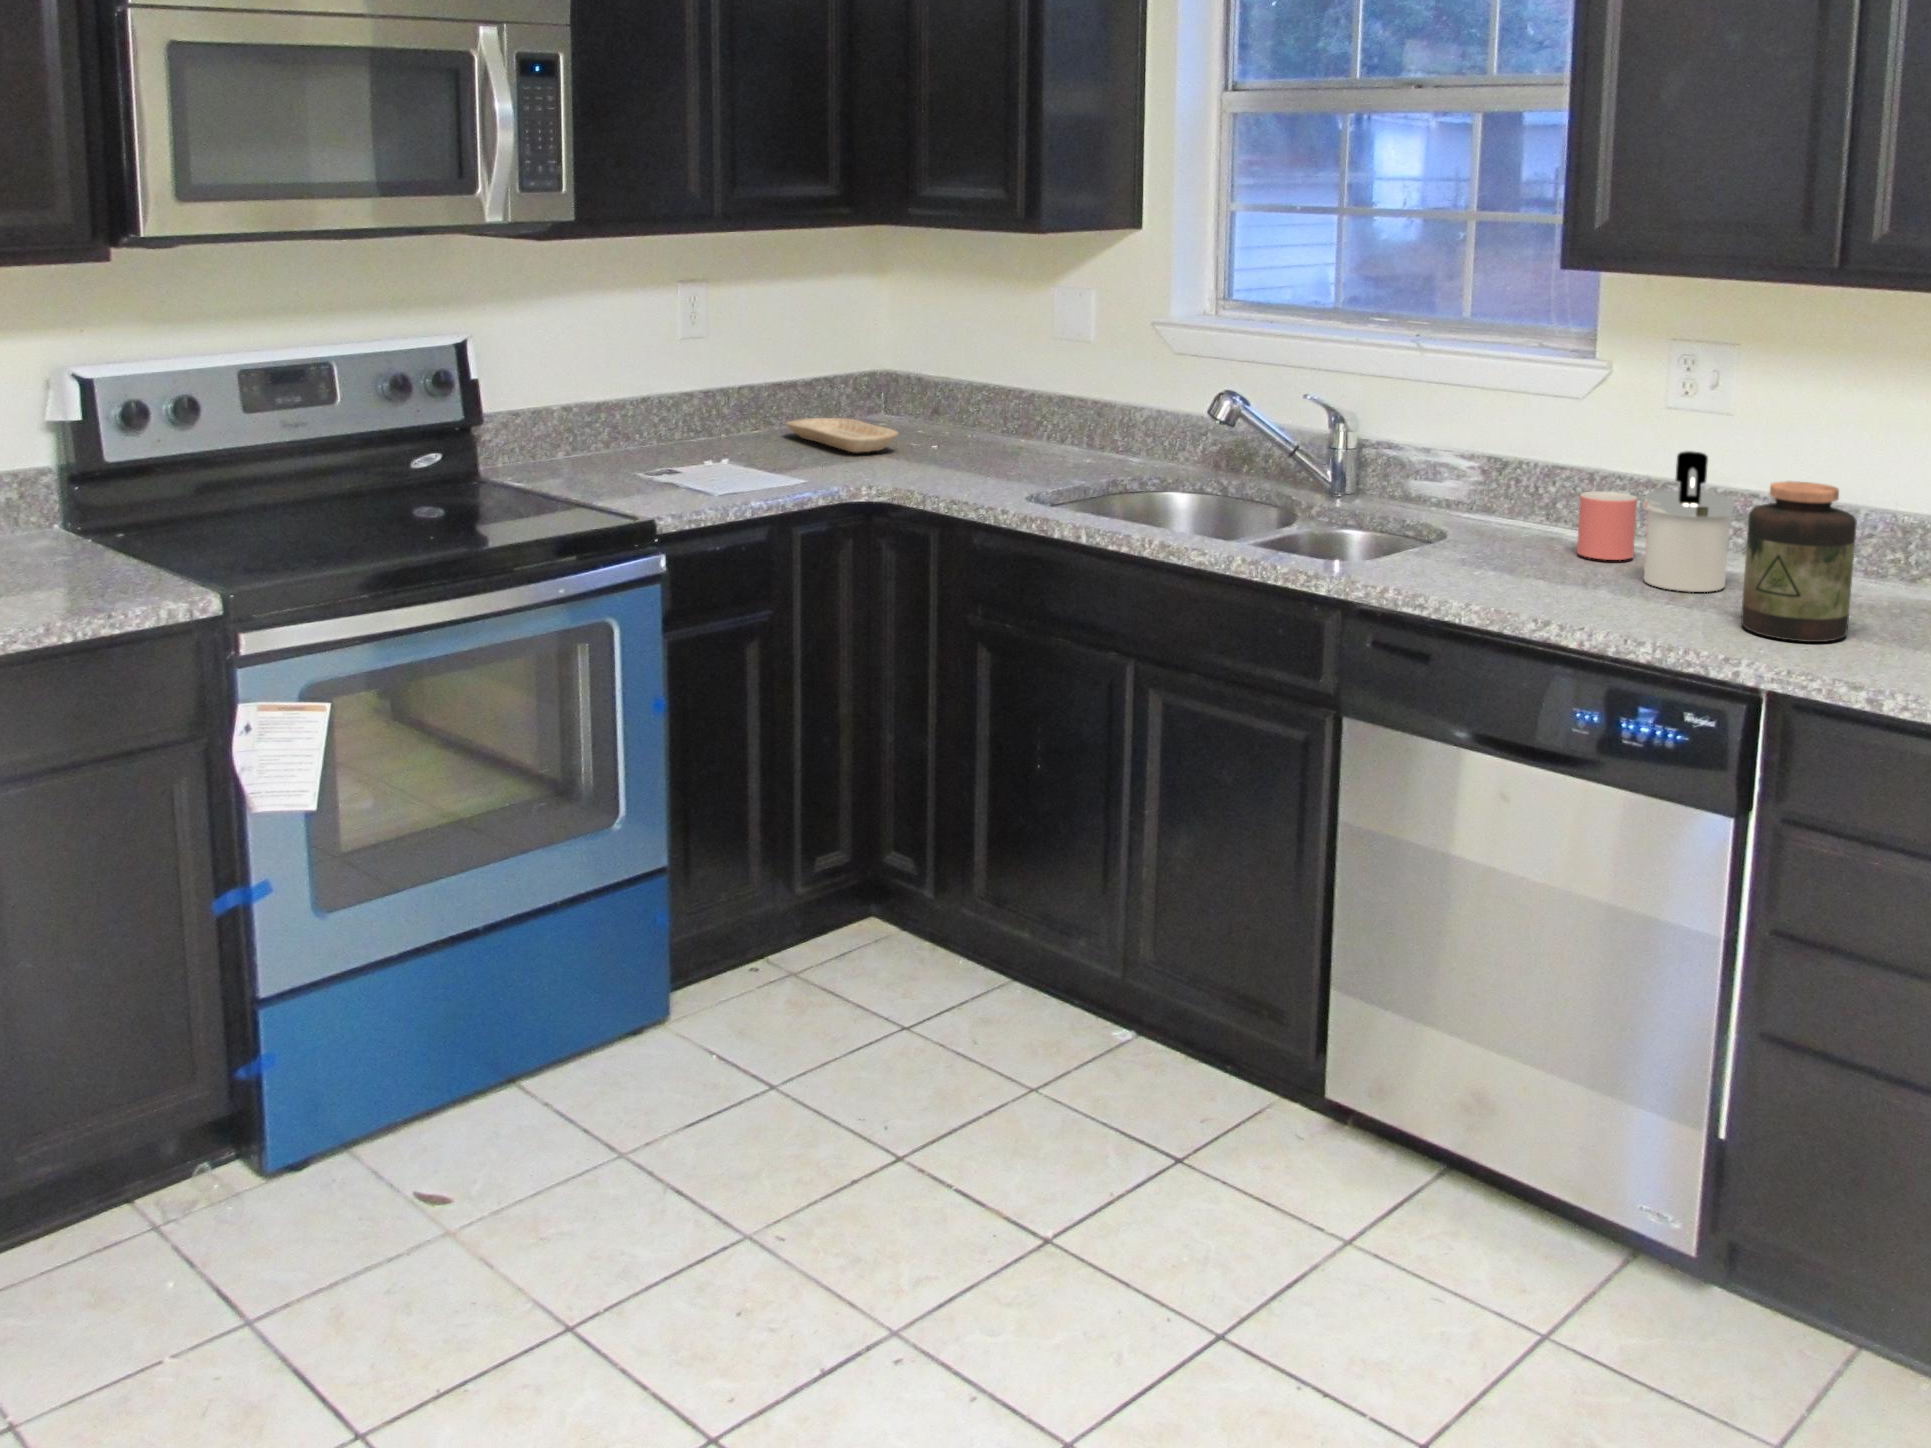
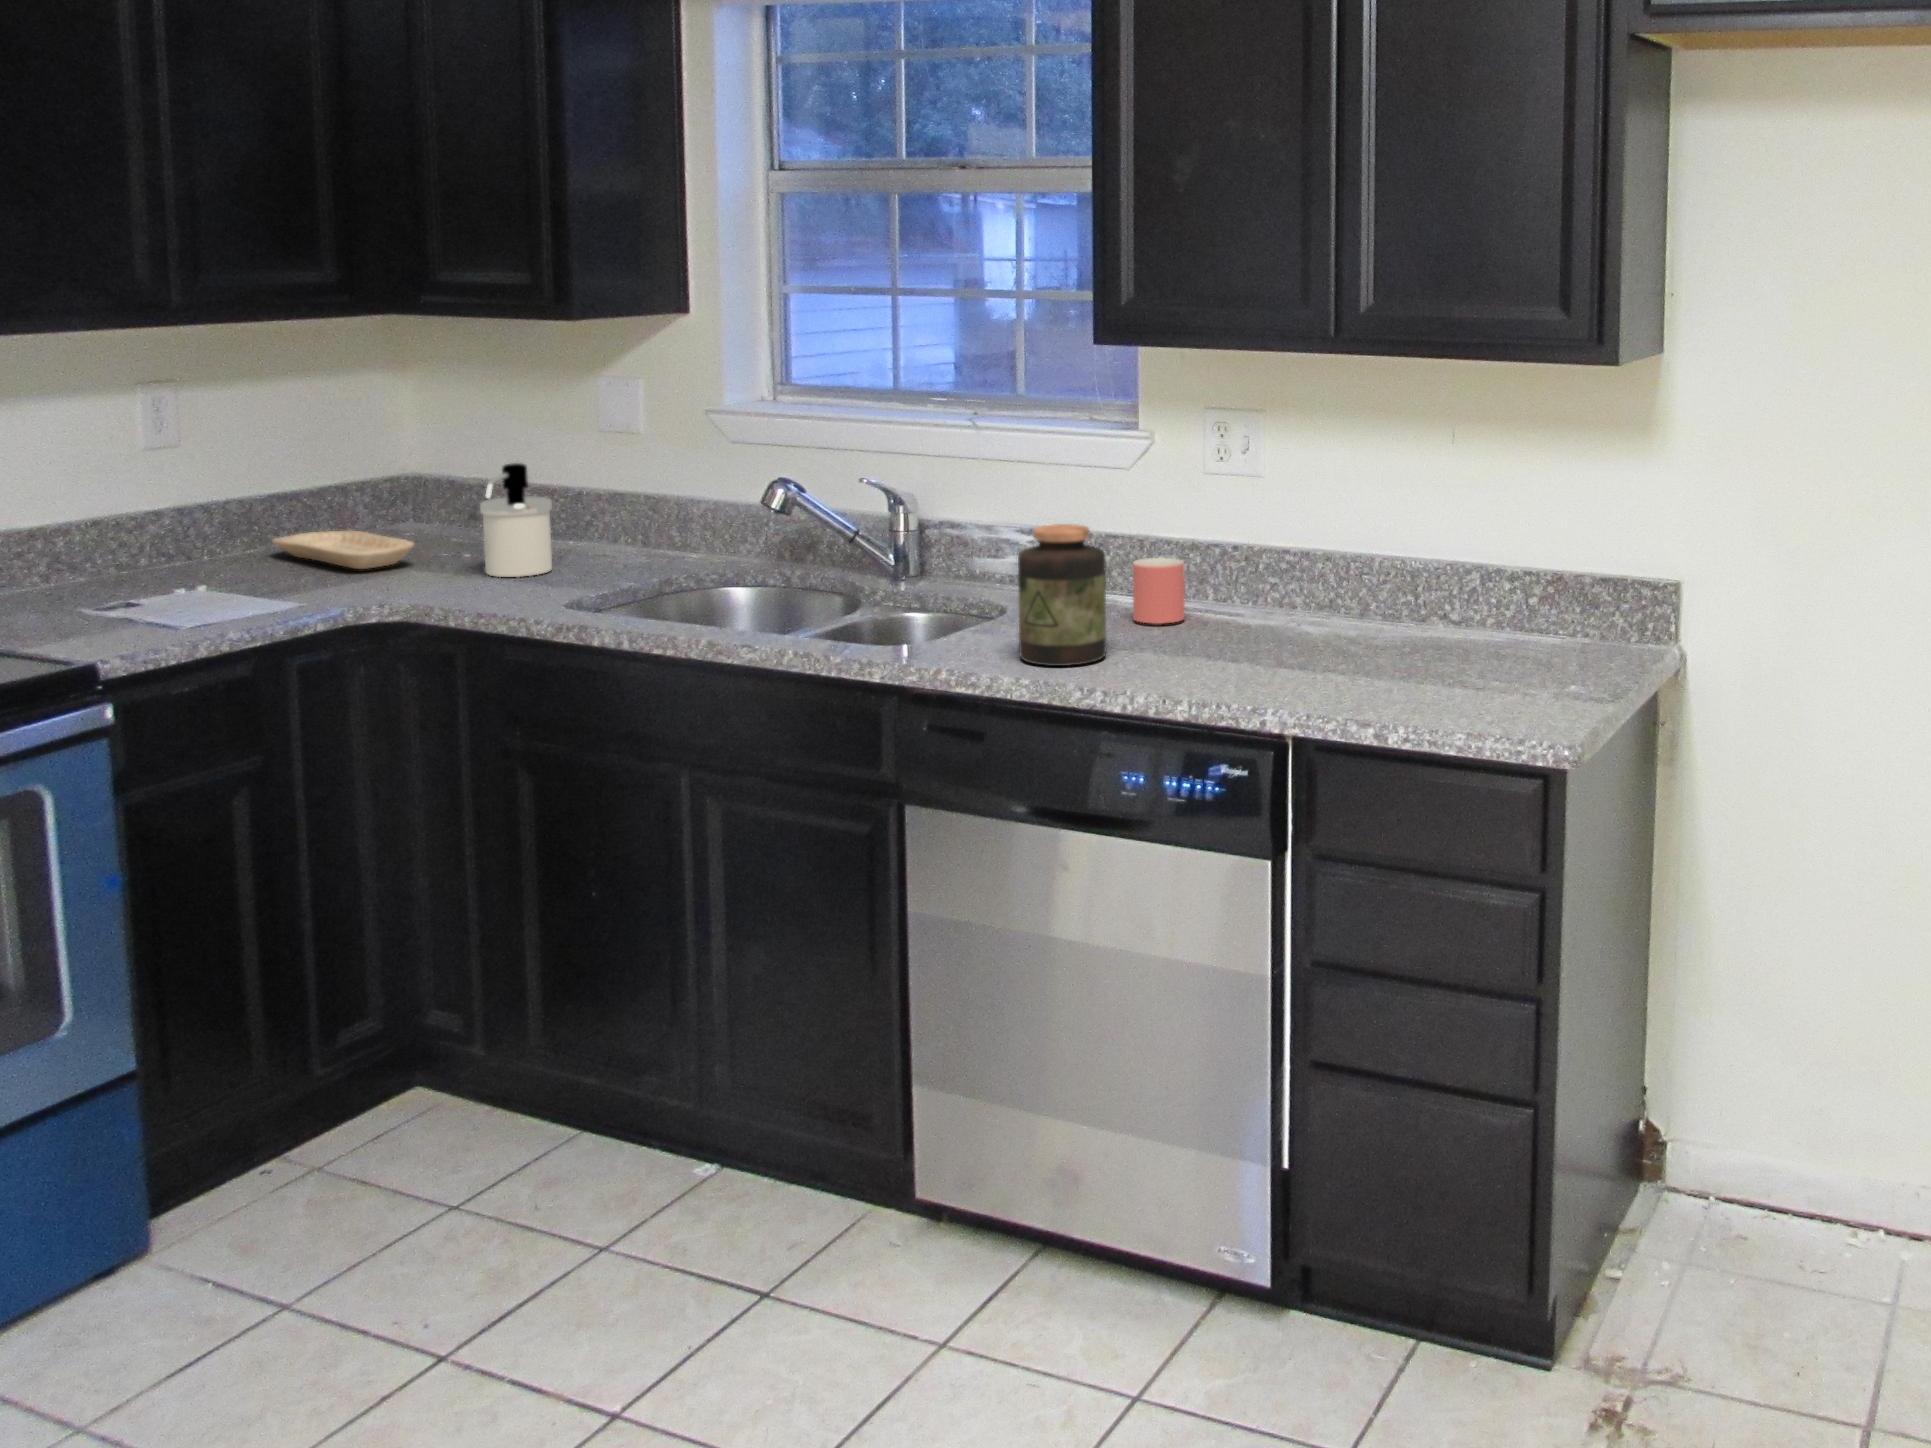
soap dispenser: present [1644,451,1734,592] -> present [480,463,552,577]
jar: present [1741,481,1856,642] -> present [1018,524,1106,666]

